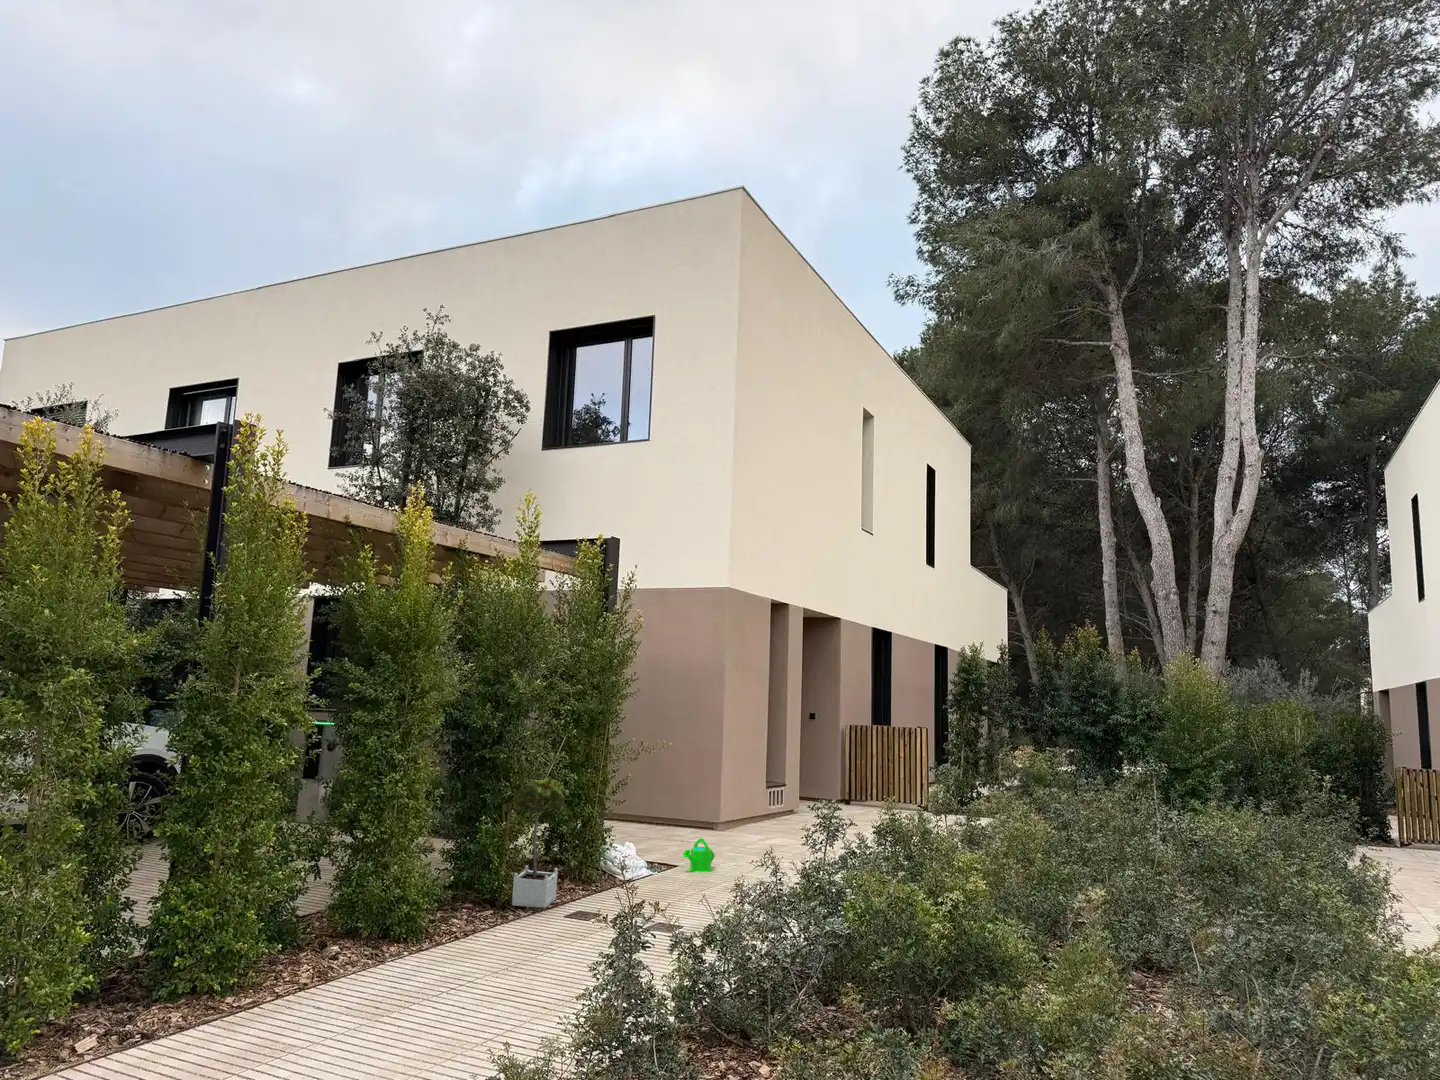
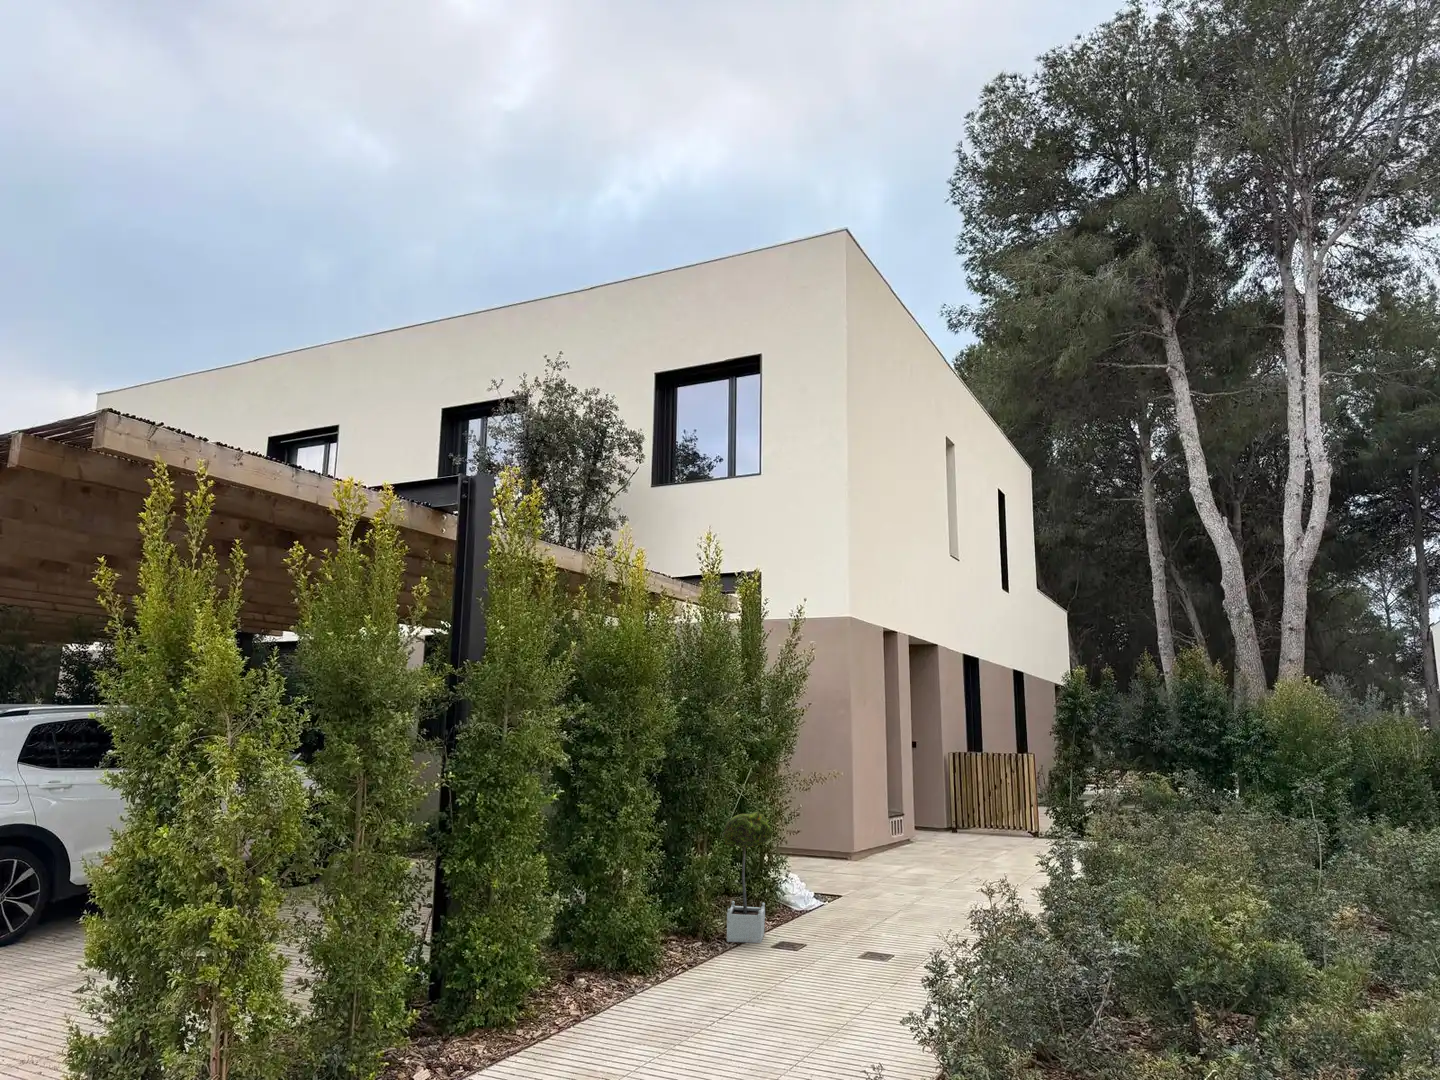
watering can: present [683,838,714,872] -> none [861,868,889,903]

